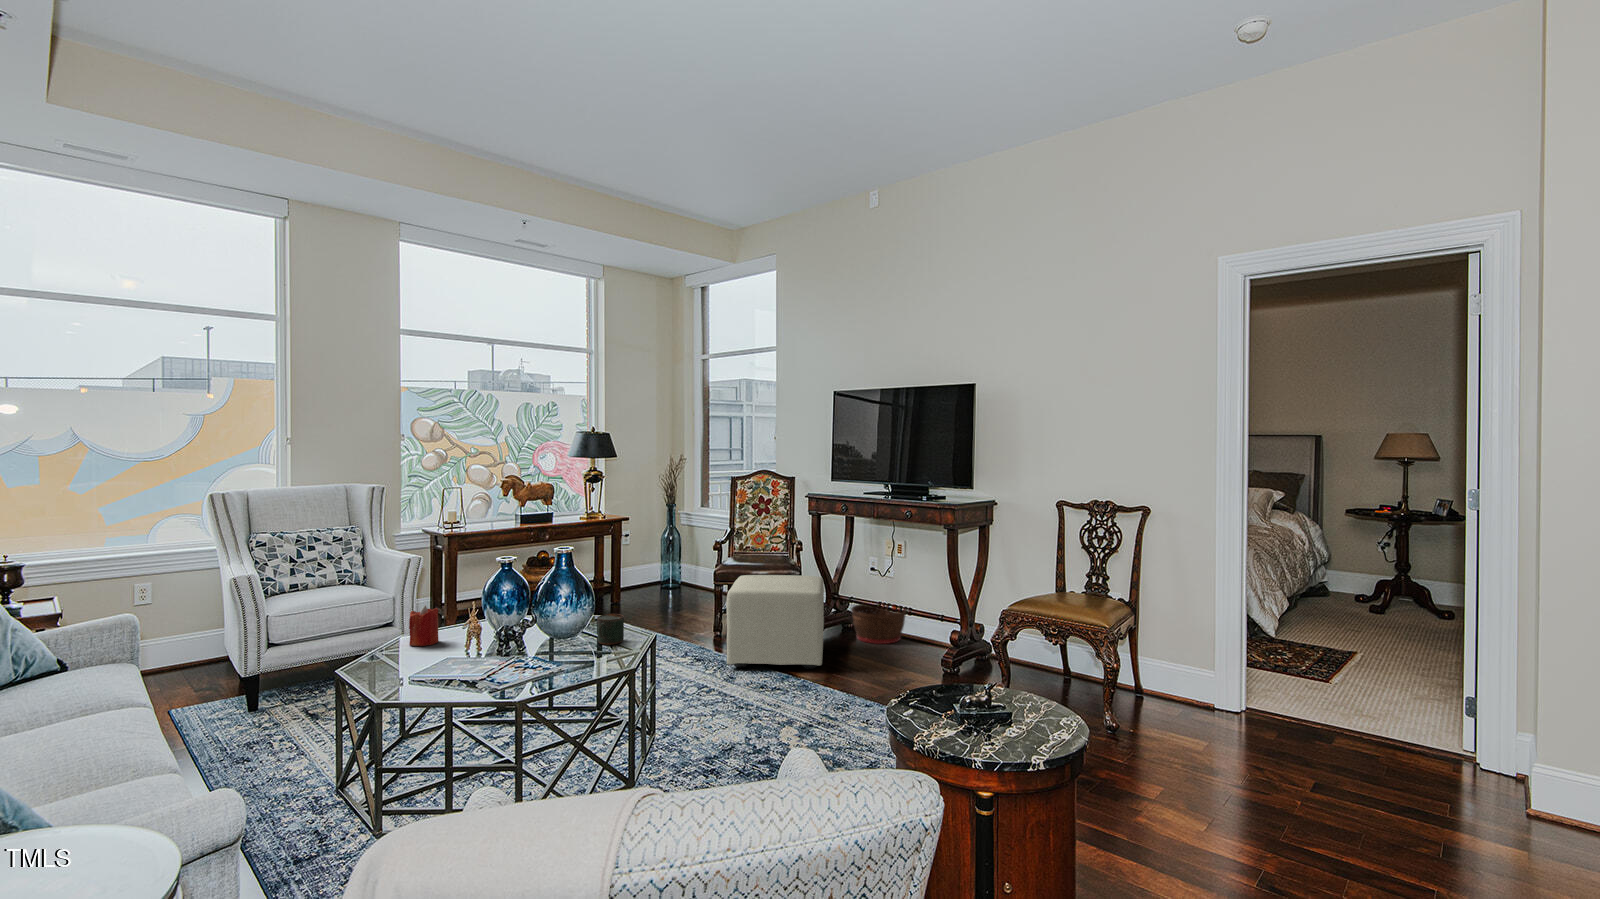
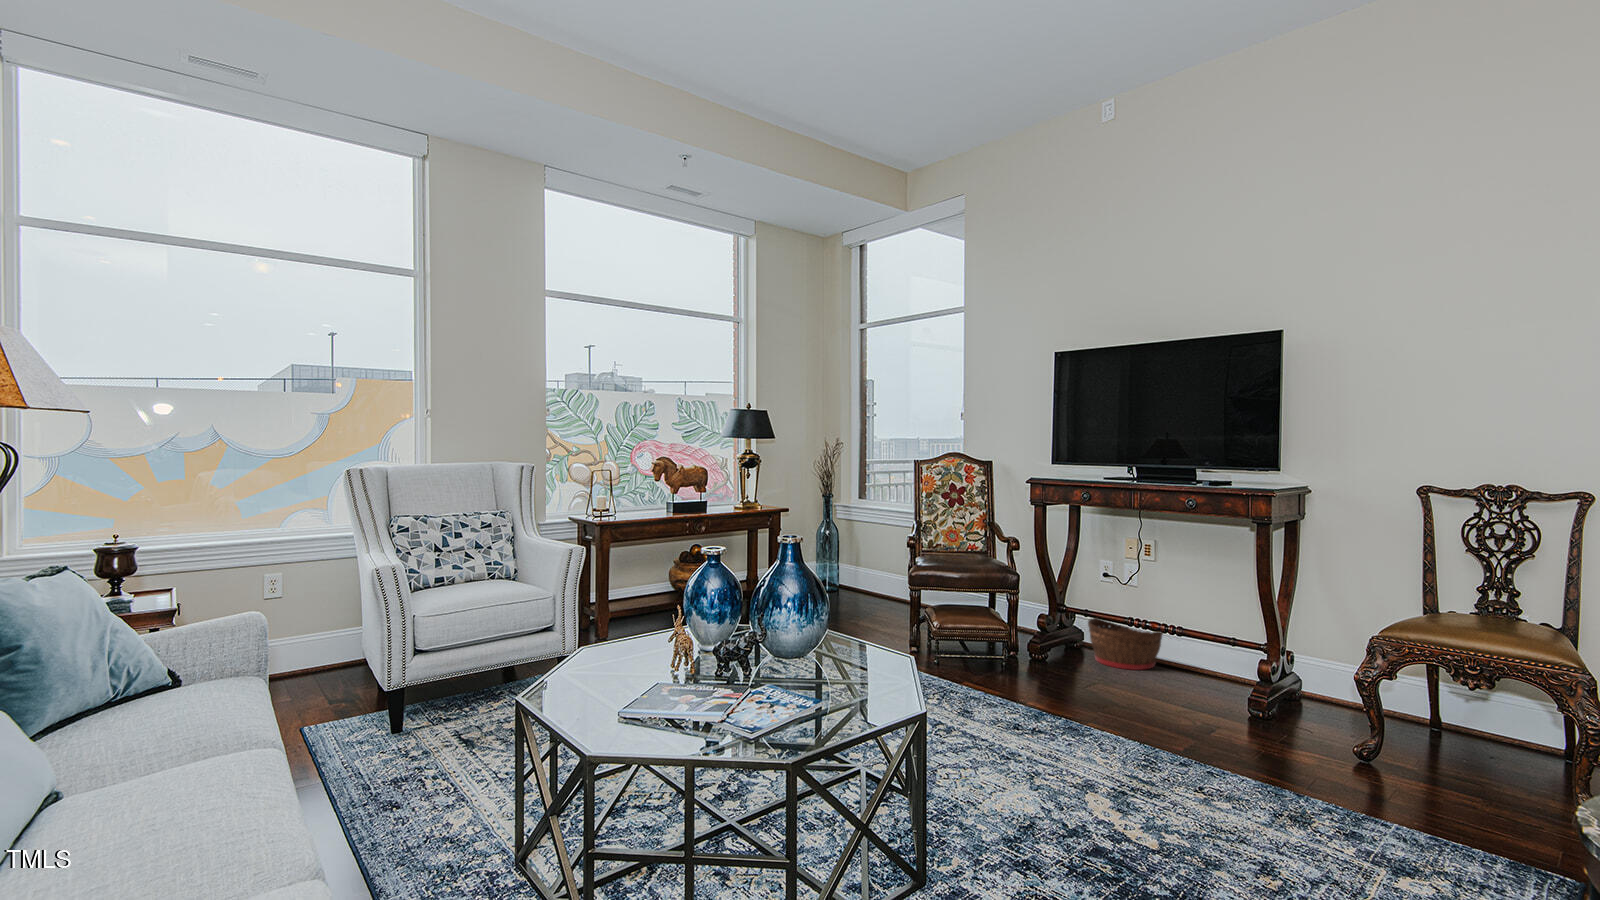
ottoman: present [726,575,824,669] -> none [952,578,1085,702]
candle: present [409,605,438,646] -> none [598,609,634,664]
mug: present [597,614,624,645] -> none [845,628,882,671]

